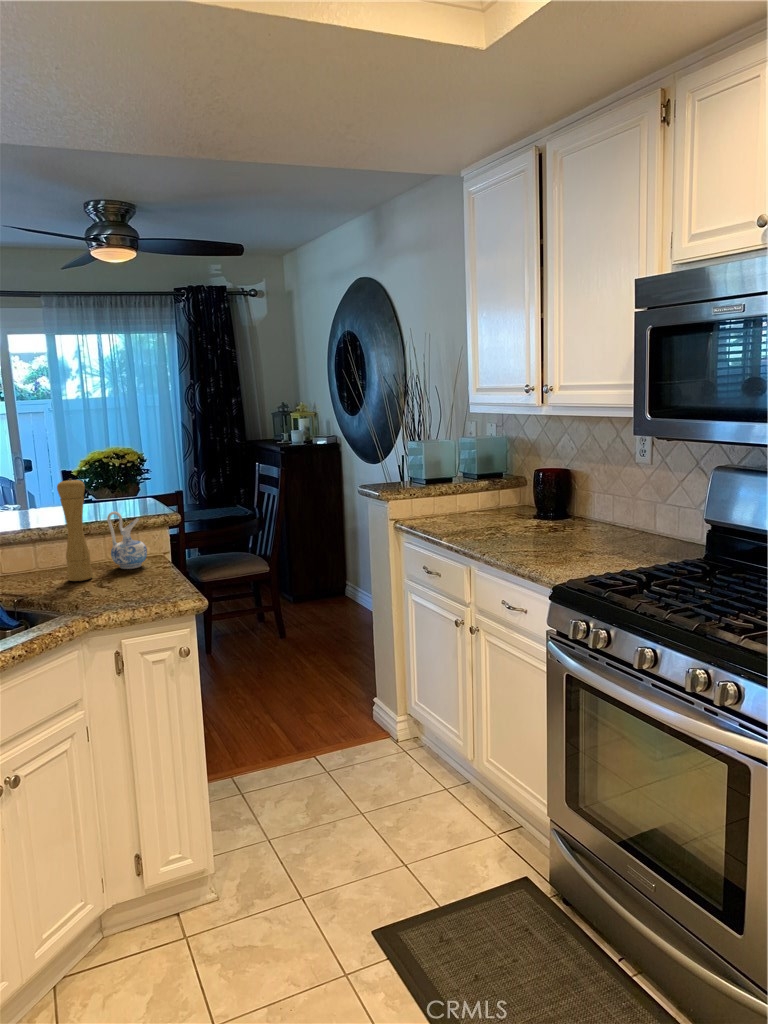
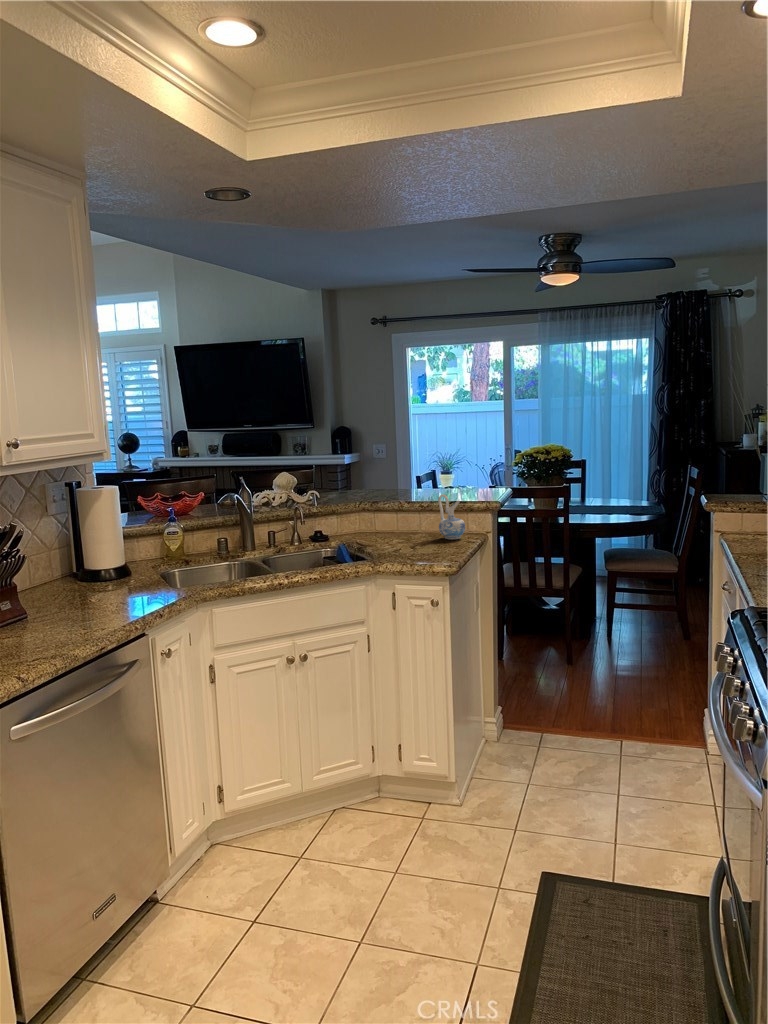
pepper mill: present [57,479,93,581] -> none [399,467,420,542]

